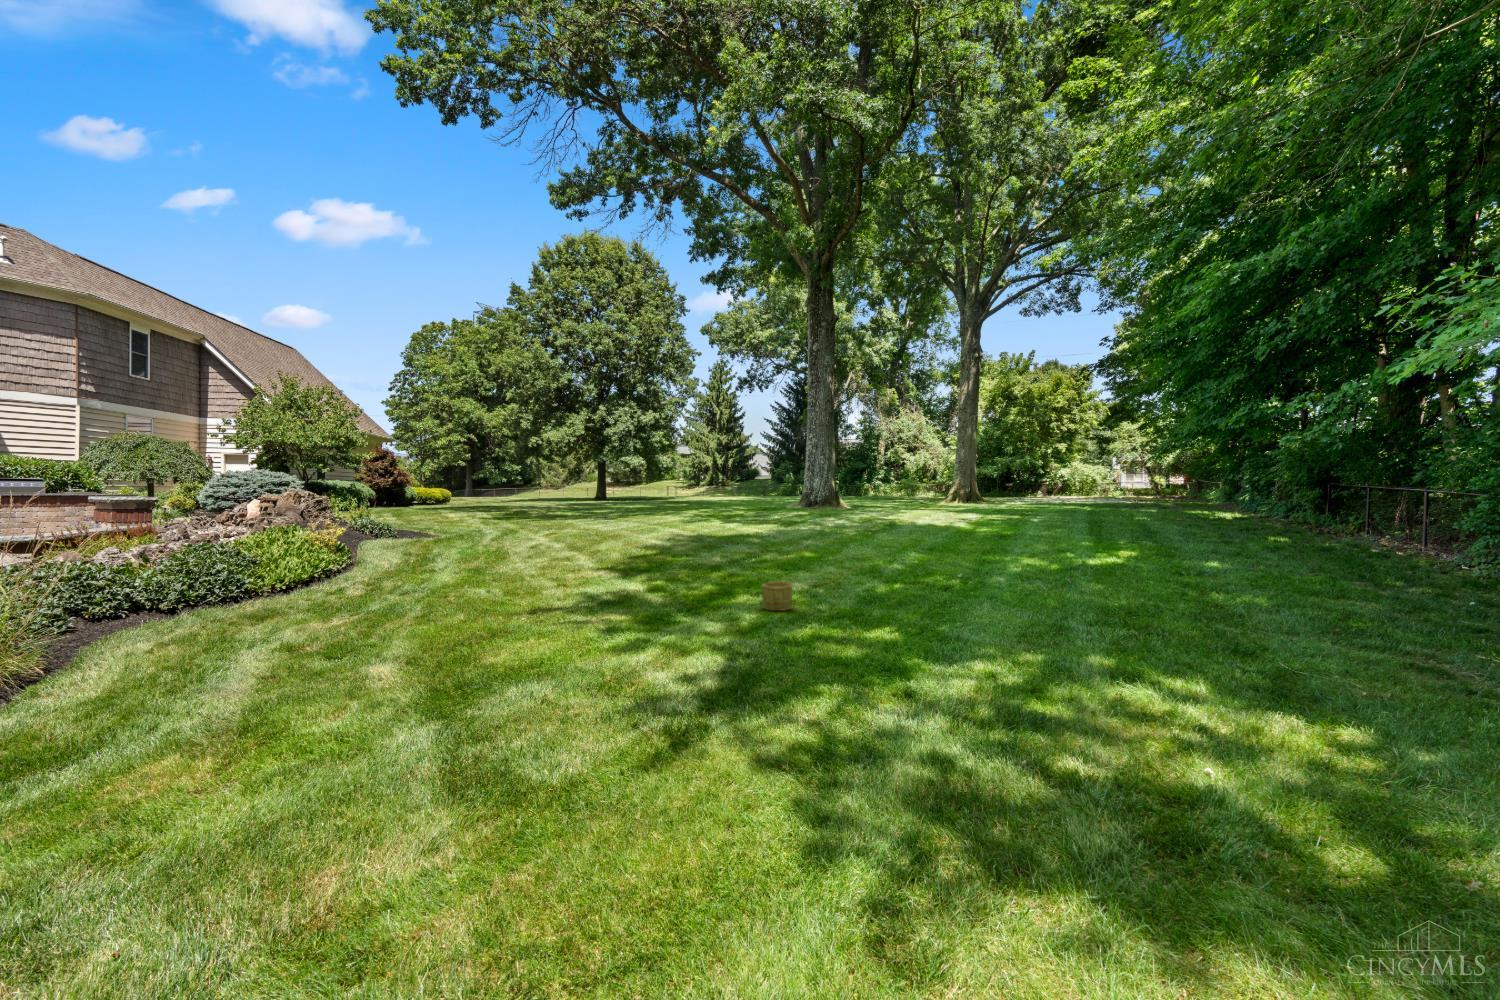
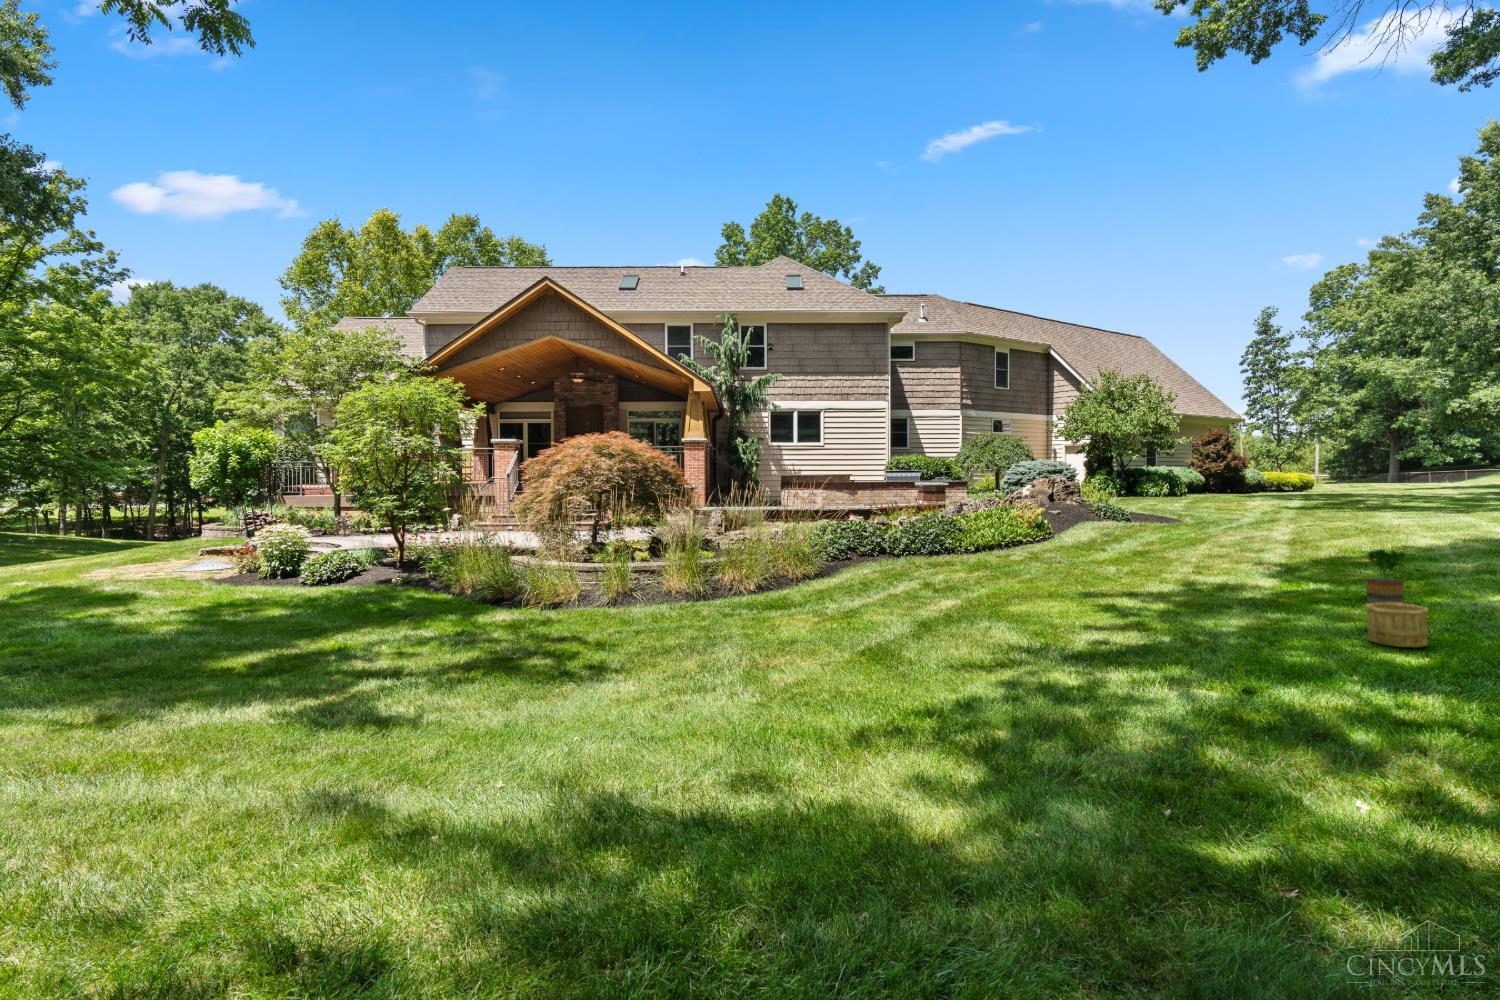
potted tree: none [697,546,722,584] -> present [1367,549,1411,603]

